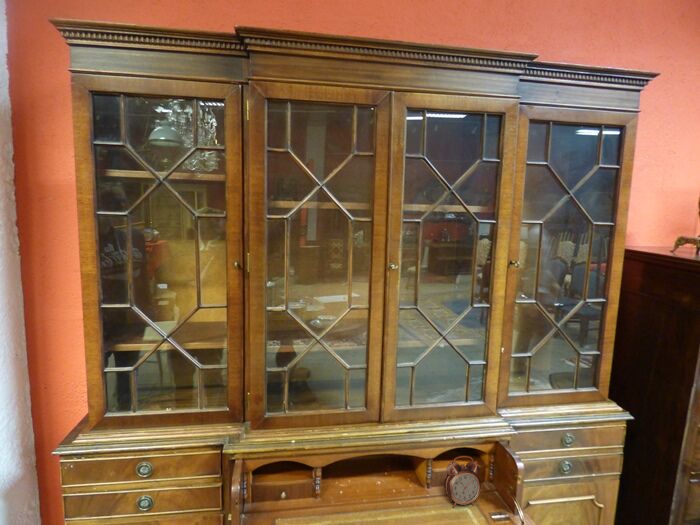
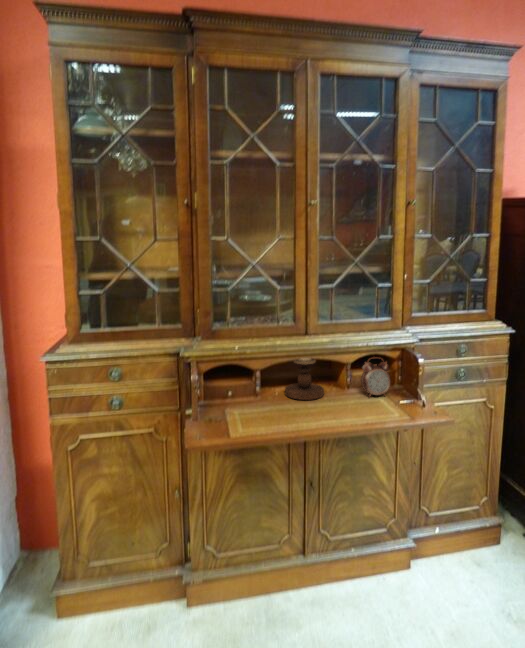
candlestick: none [350,432,399,508] -> present [285,357,324,400]

